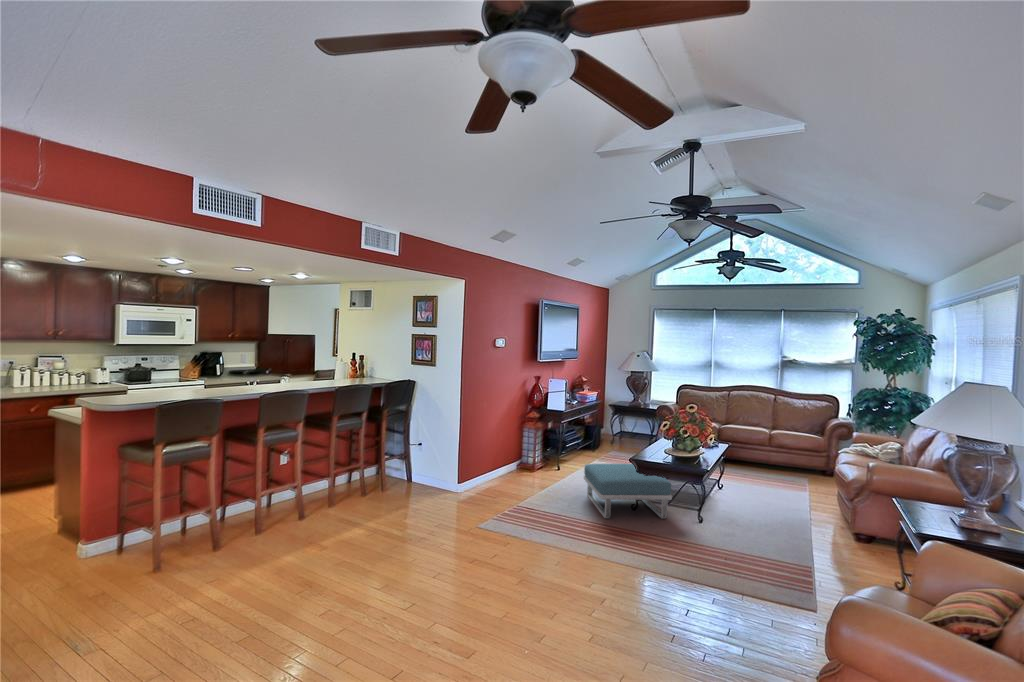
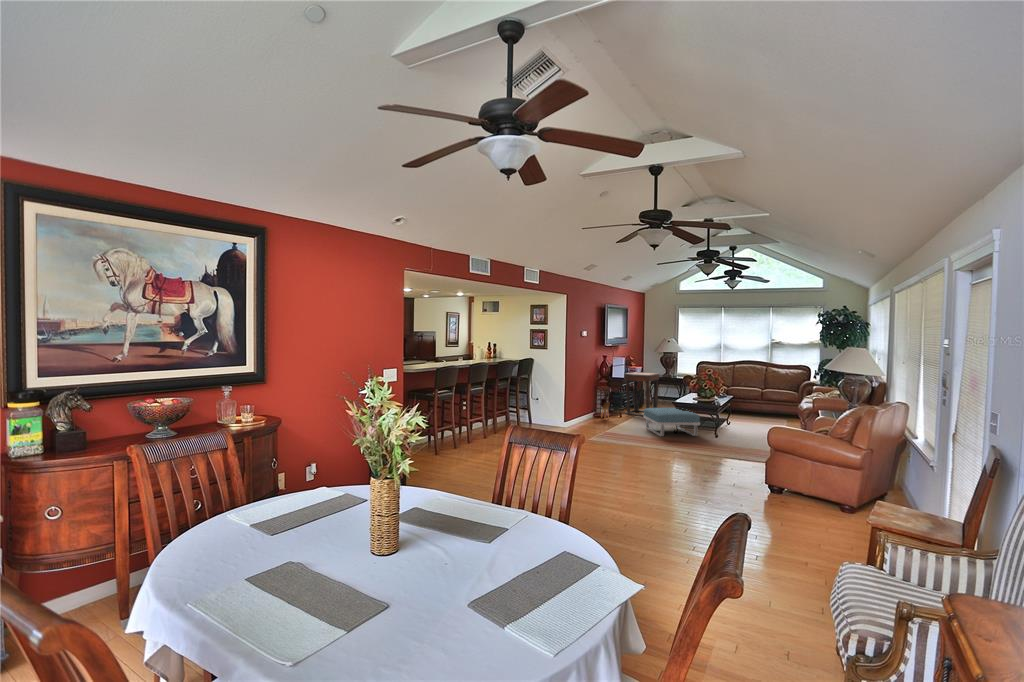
side table: none [567,400,620,469] -> present [624,372,659,416]
house plant: none [516,411,555,474] -> present [601,386,619,418]

